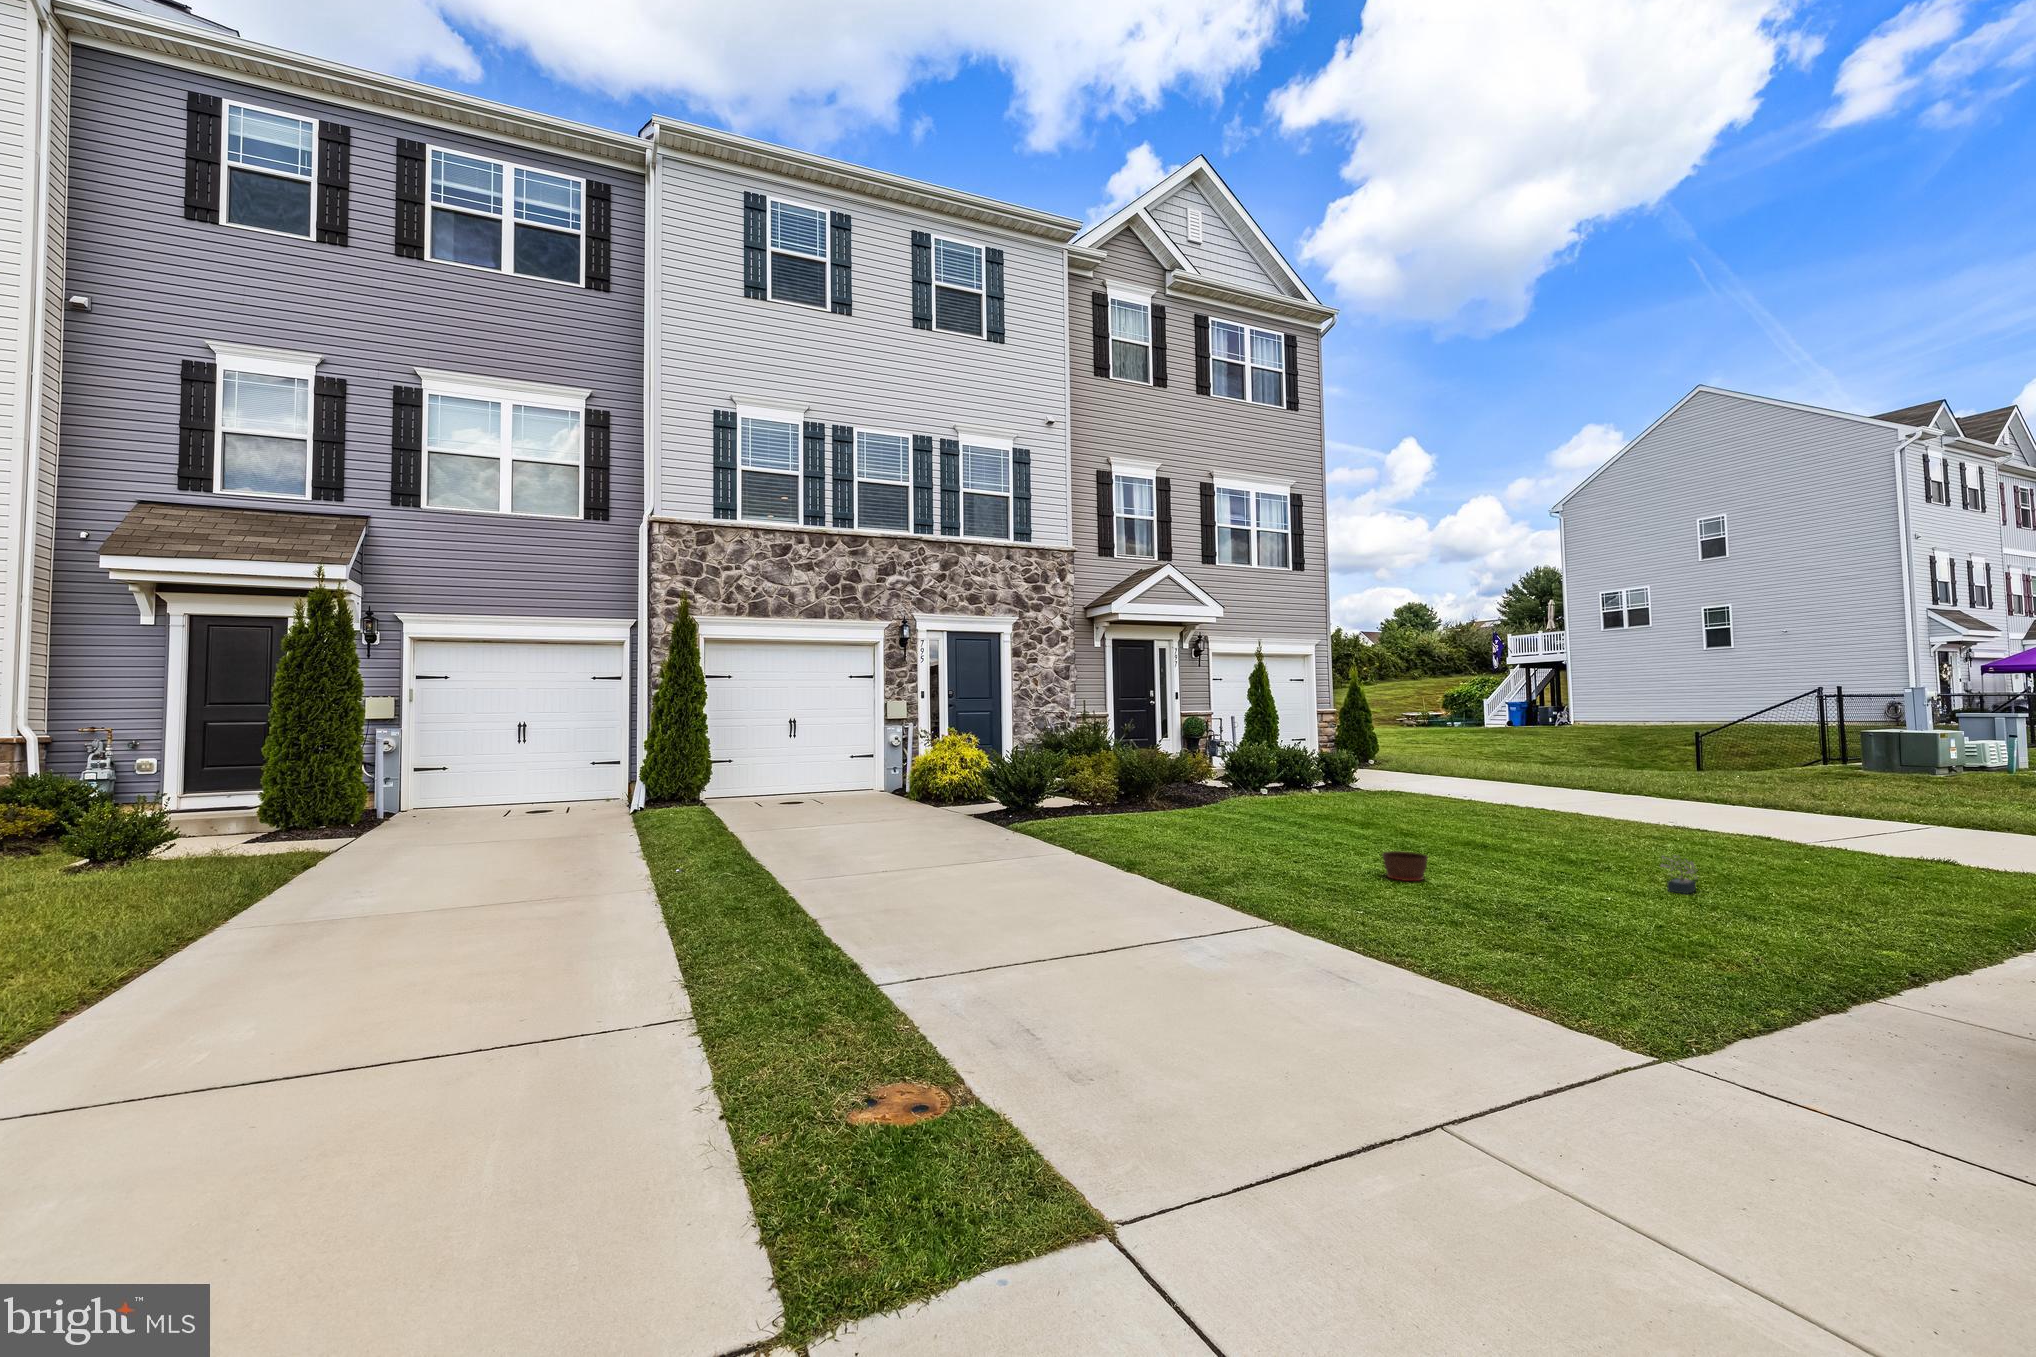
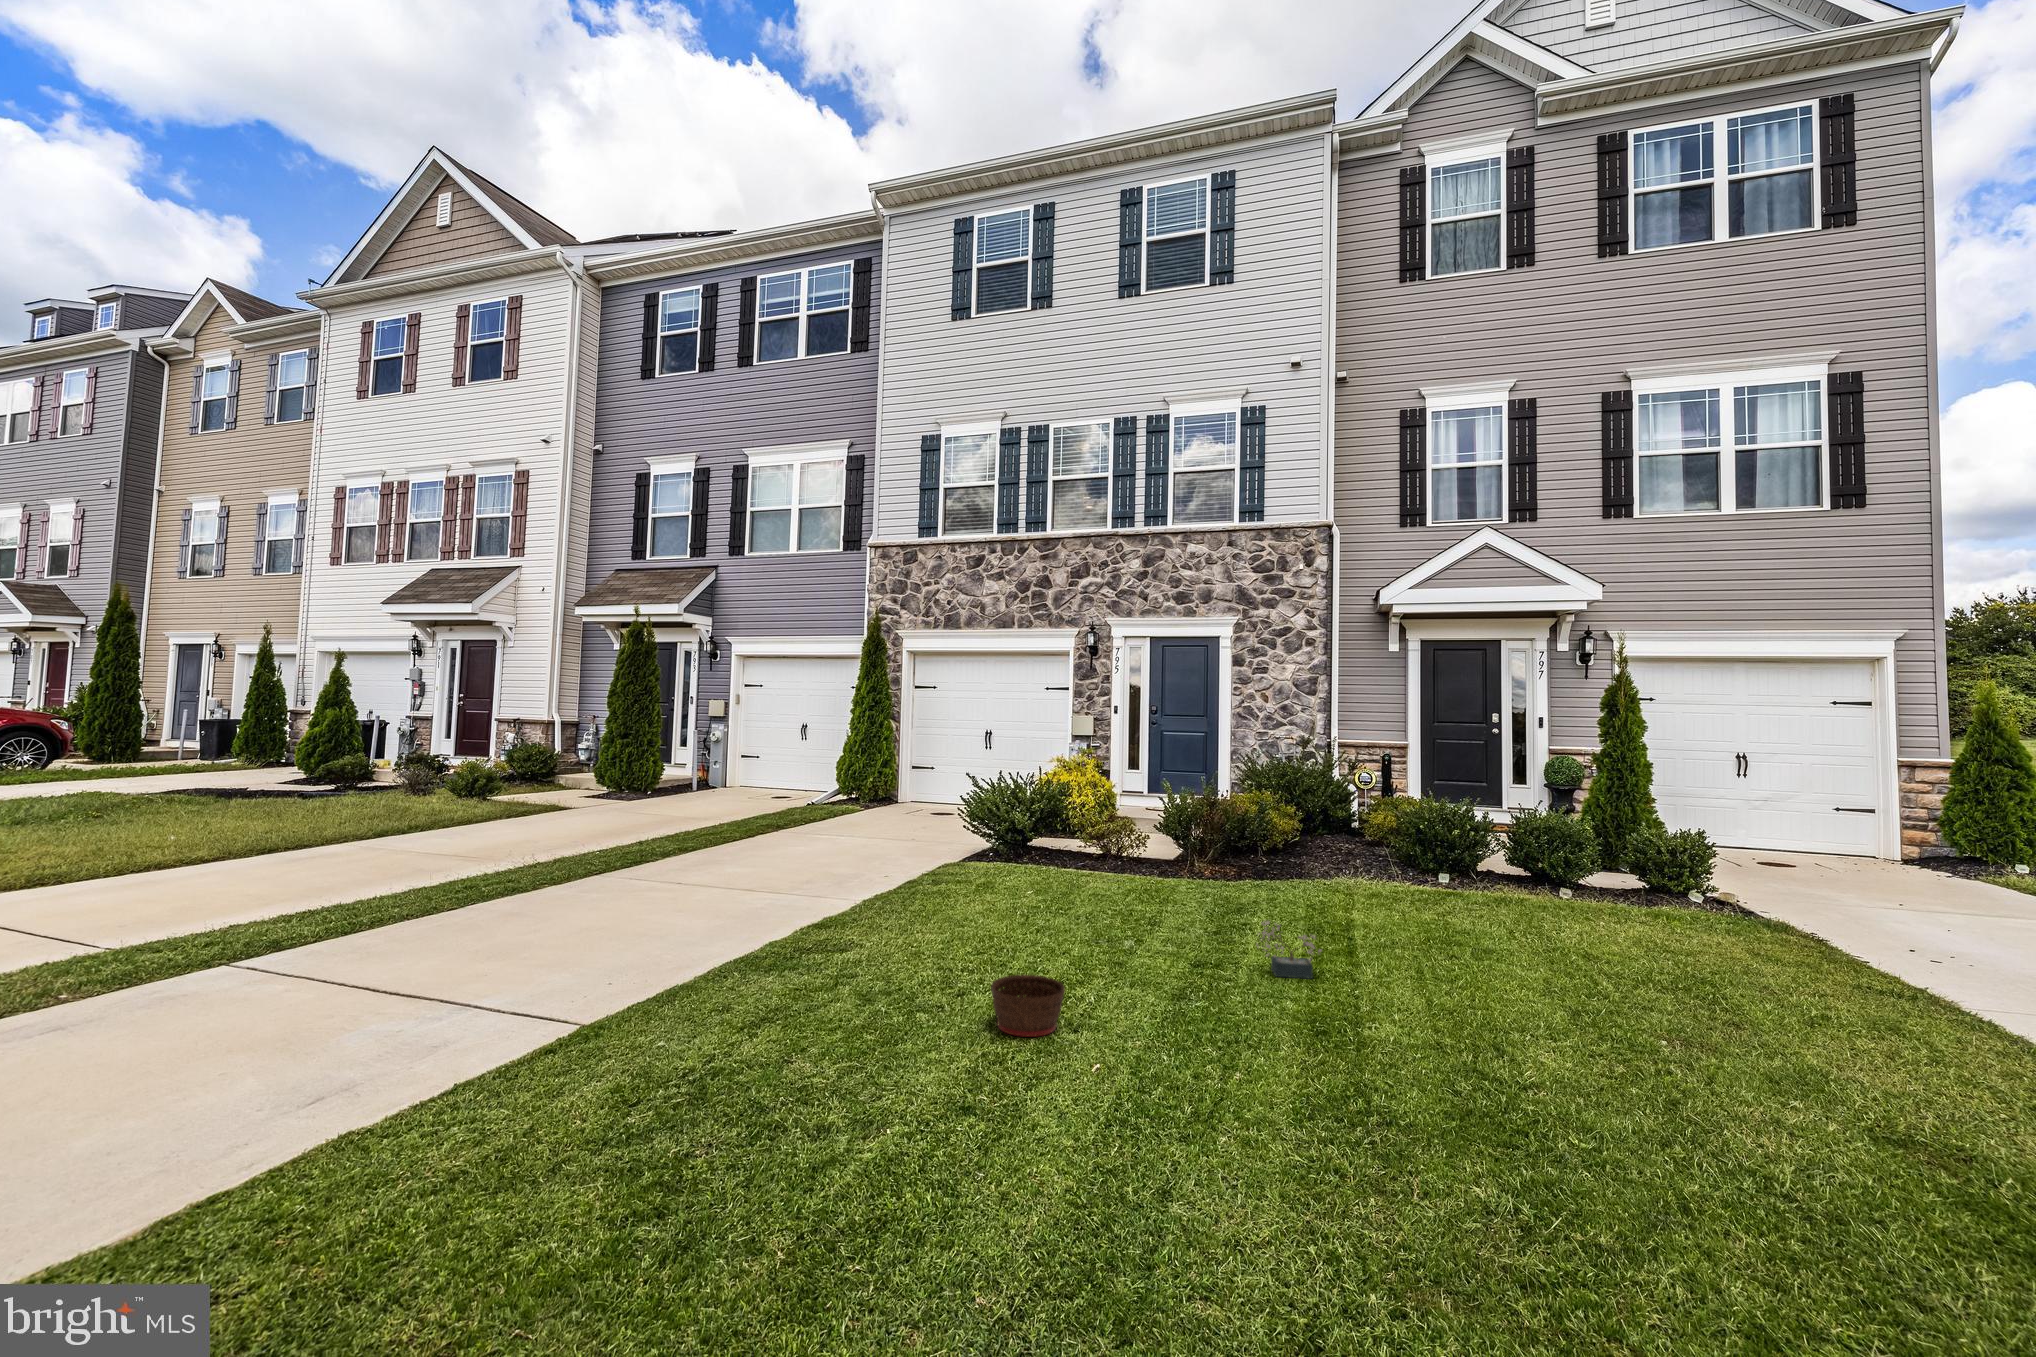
decorative plant: present [1661,860,1696,894] -> present [1259,921,1321,979]

